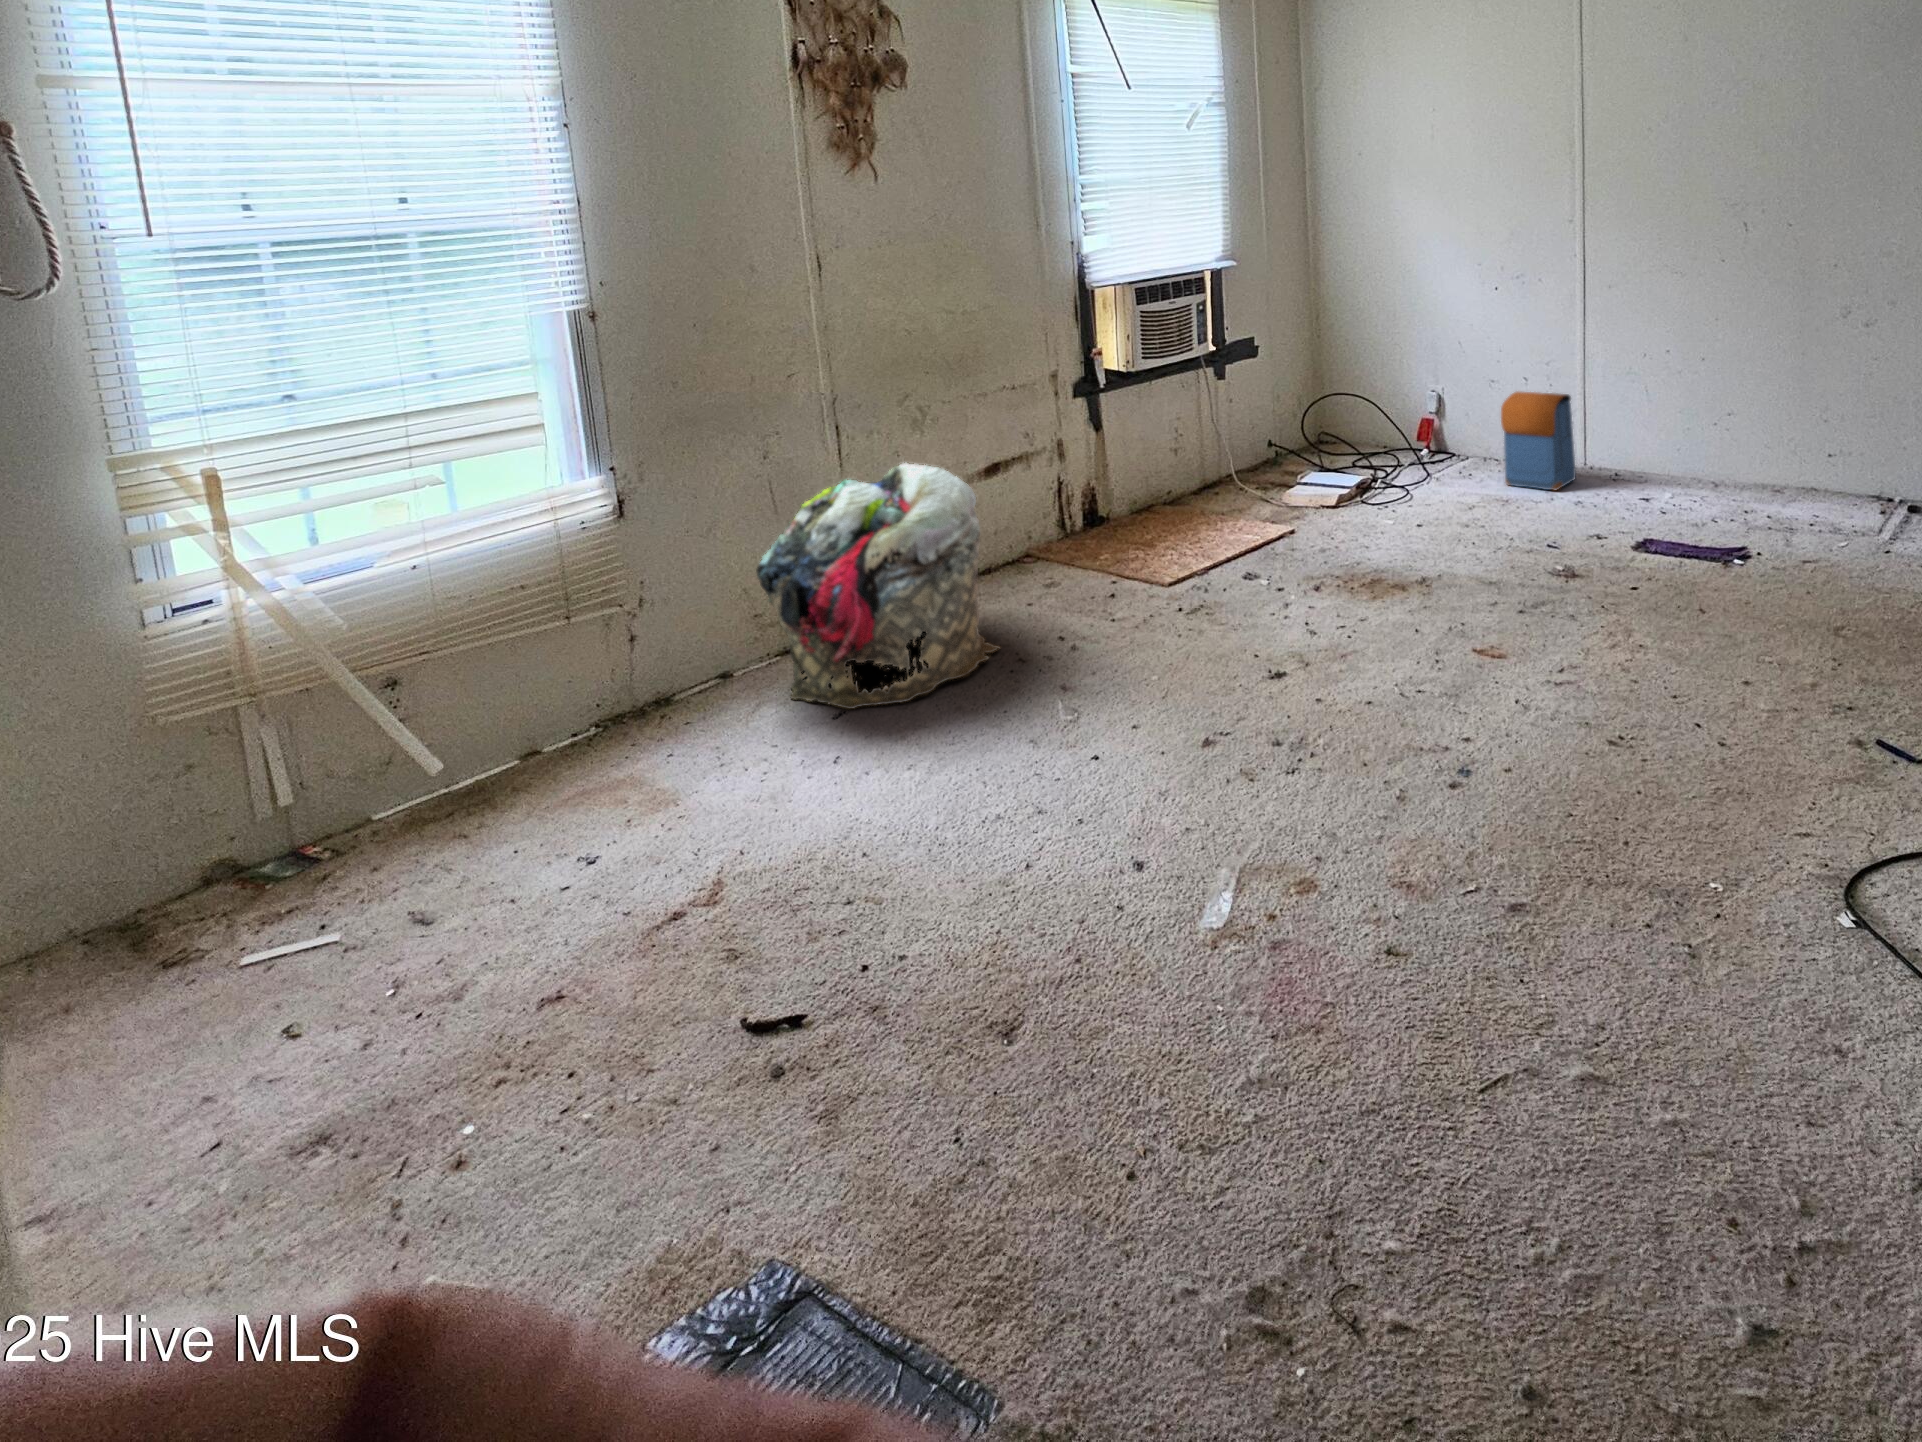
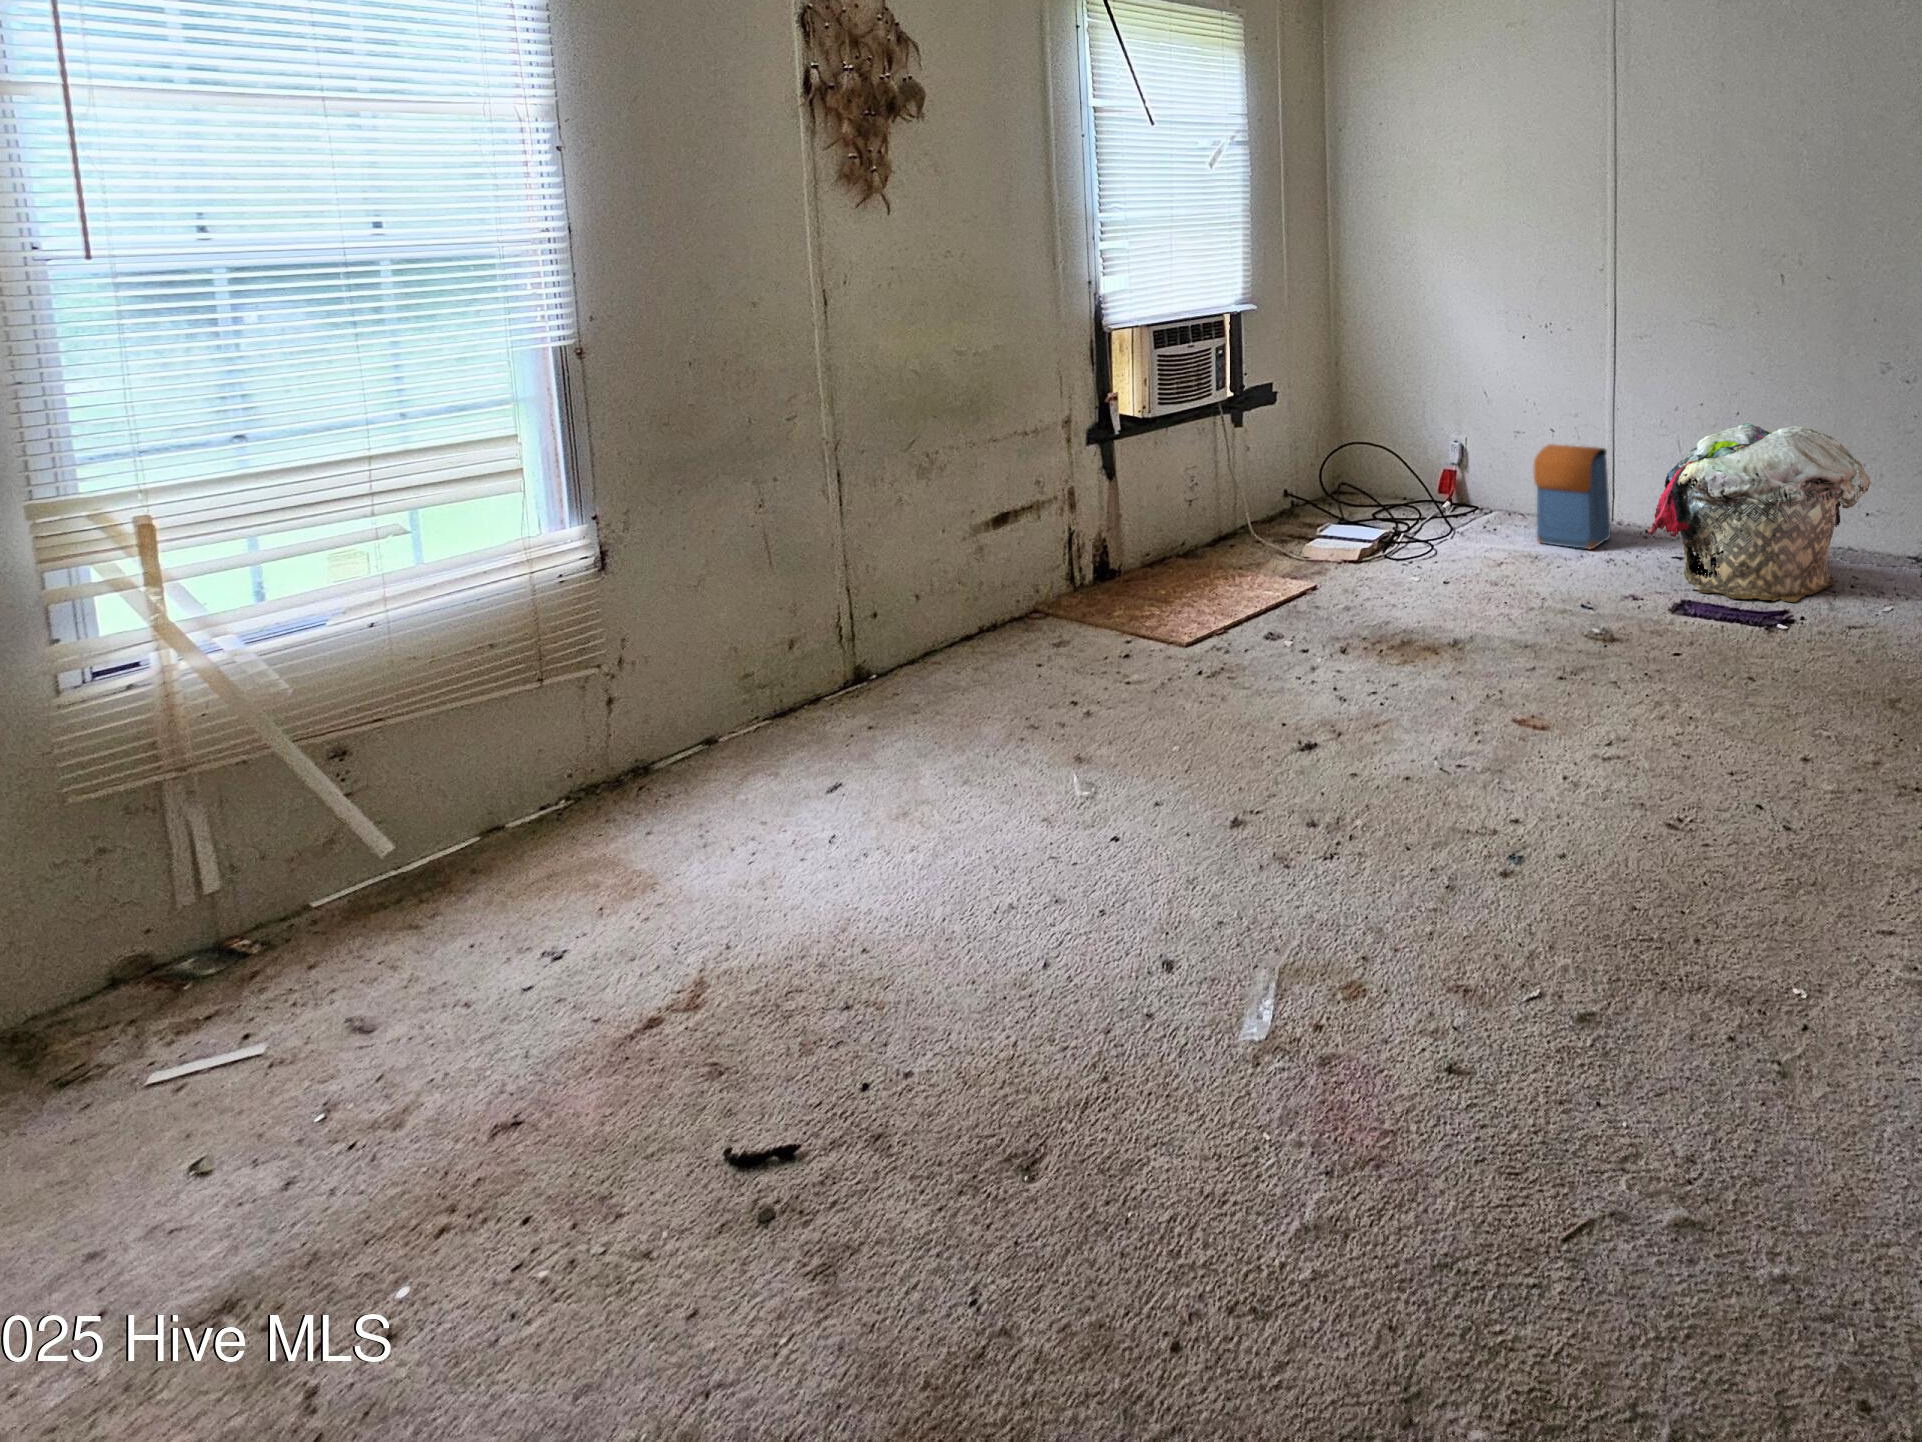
laundry basket: present [756,463,1000,709] -> present [1648,423,1871,602]

